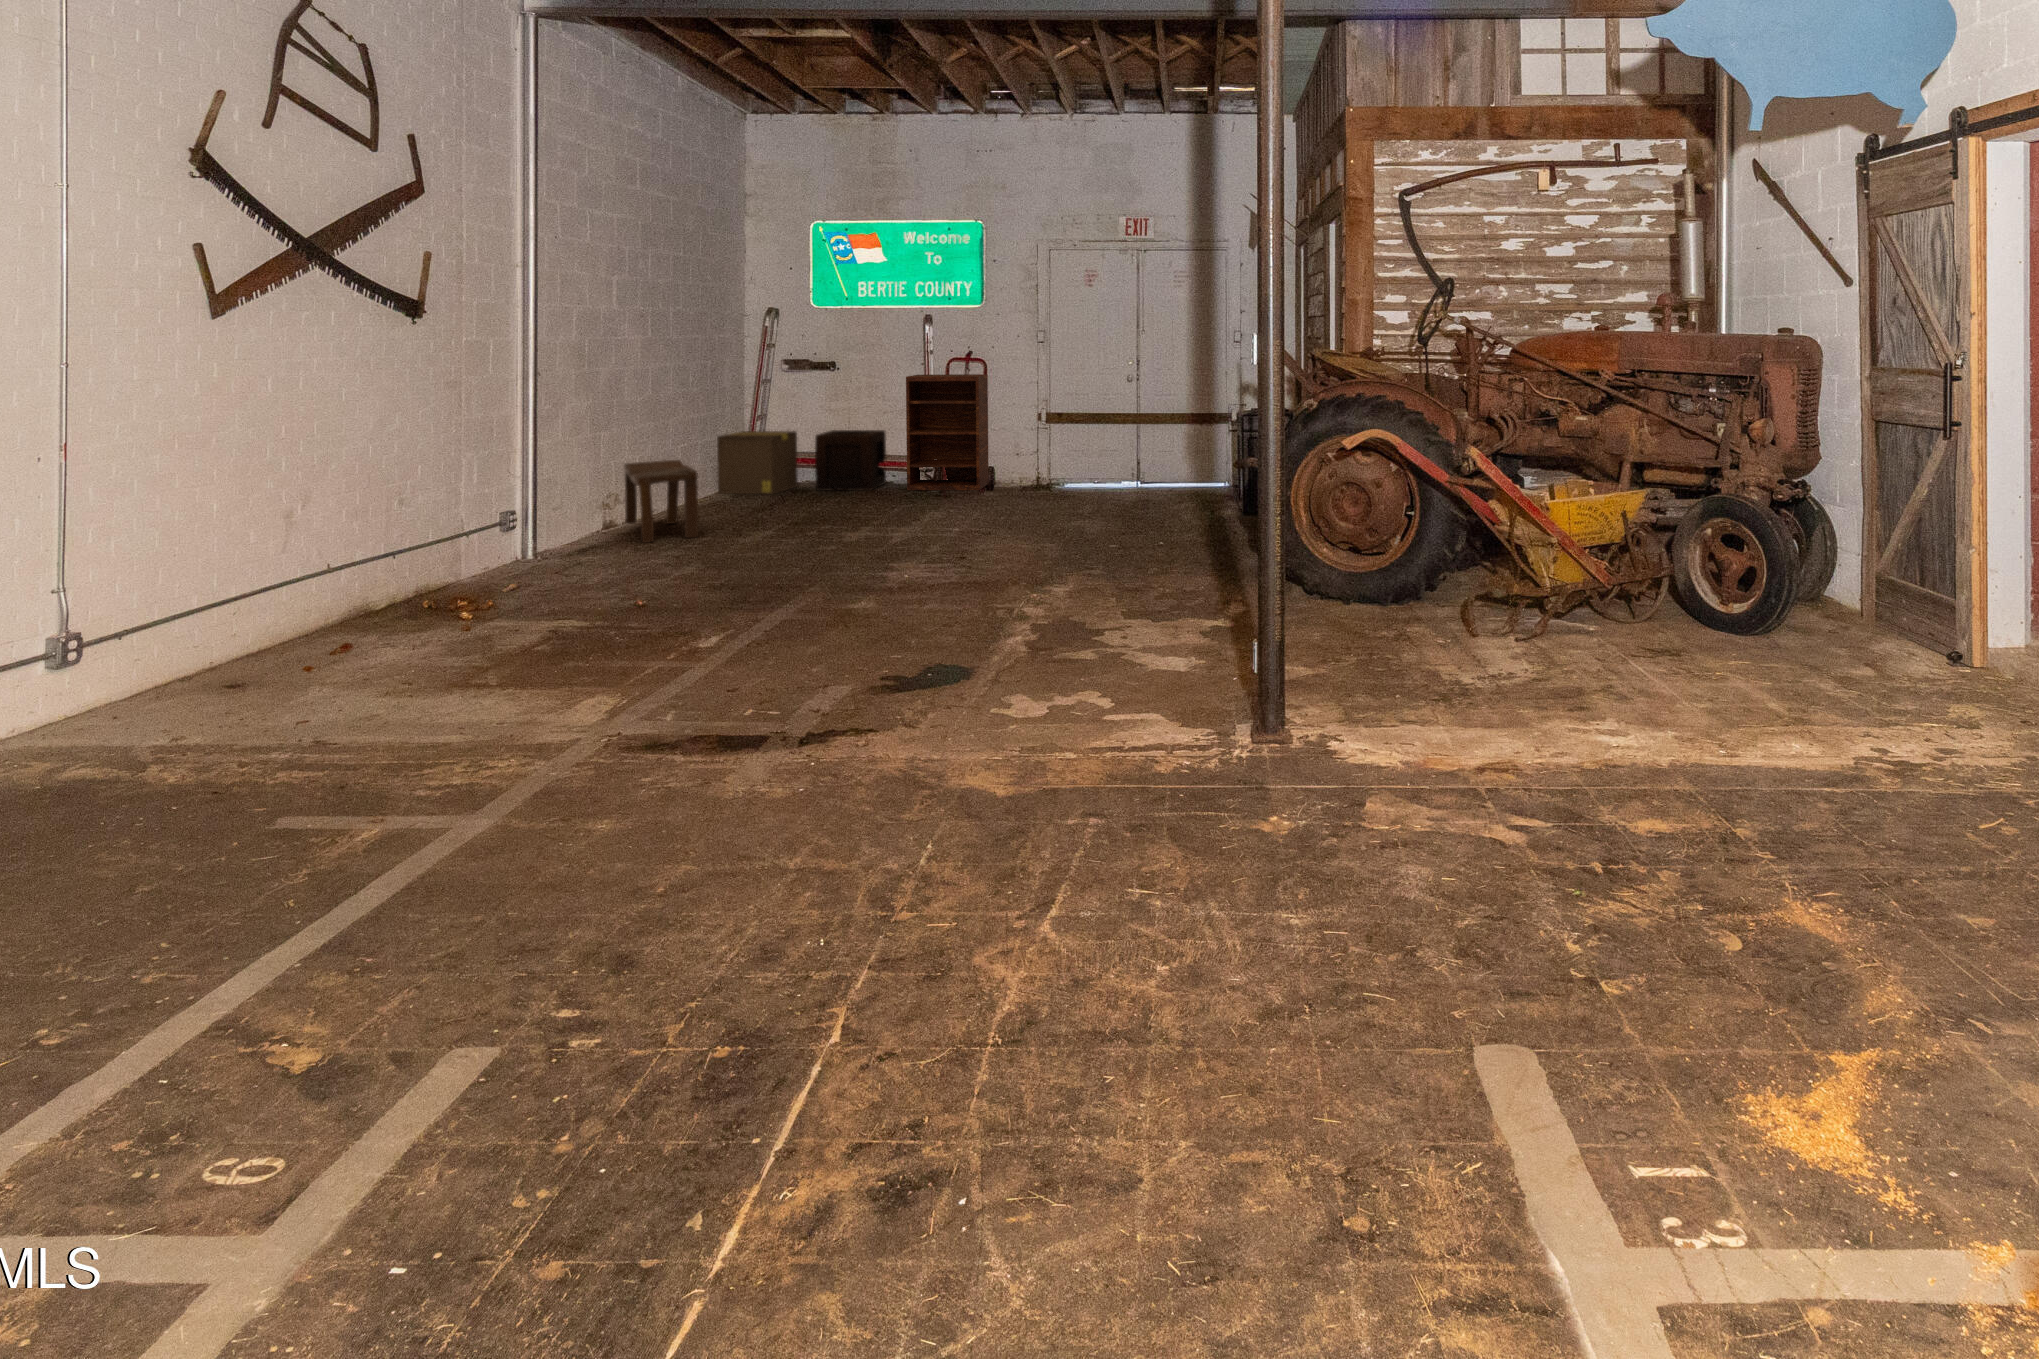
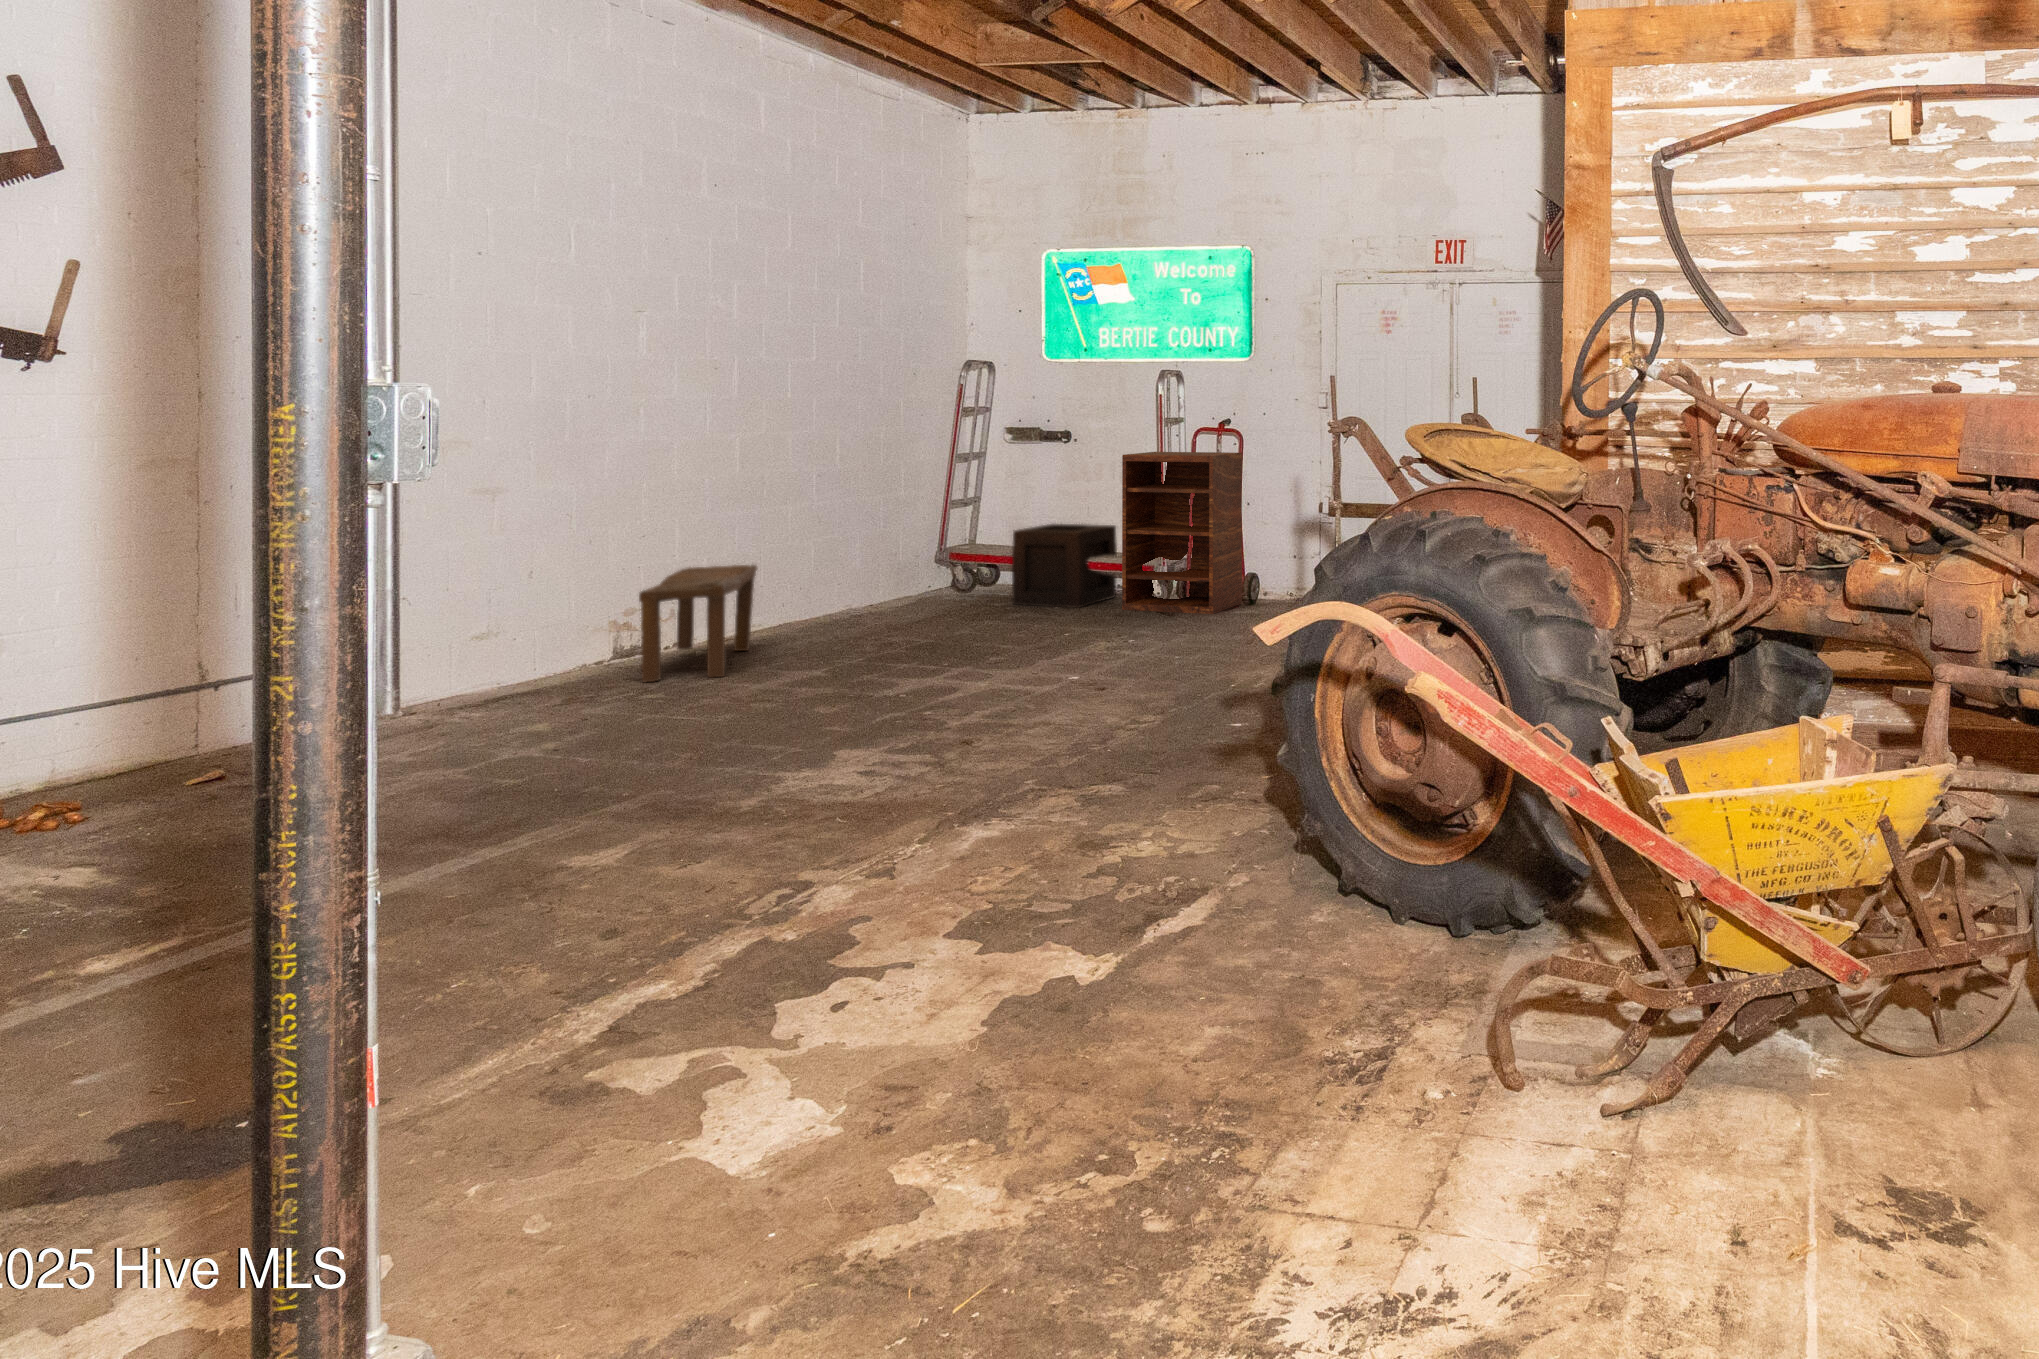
cardboard box: present [717,431,798,494] -> none [891,522,1002,609]

